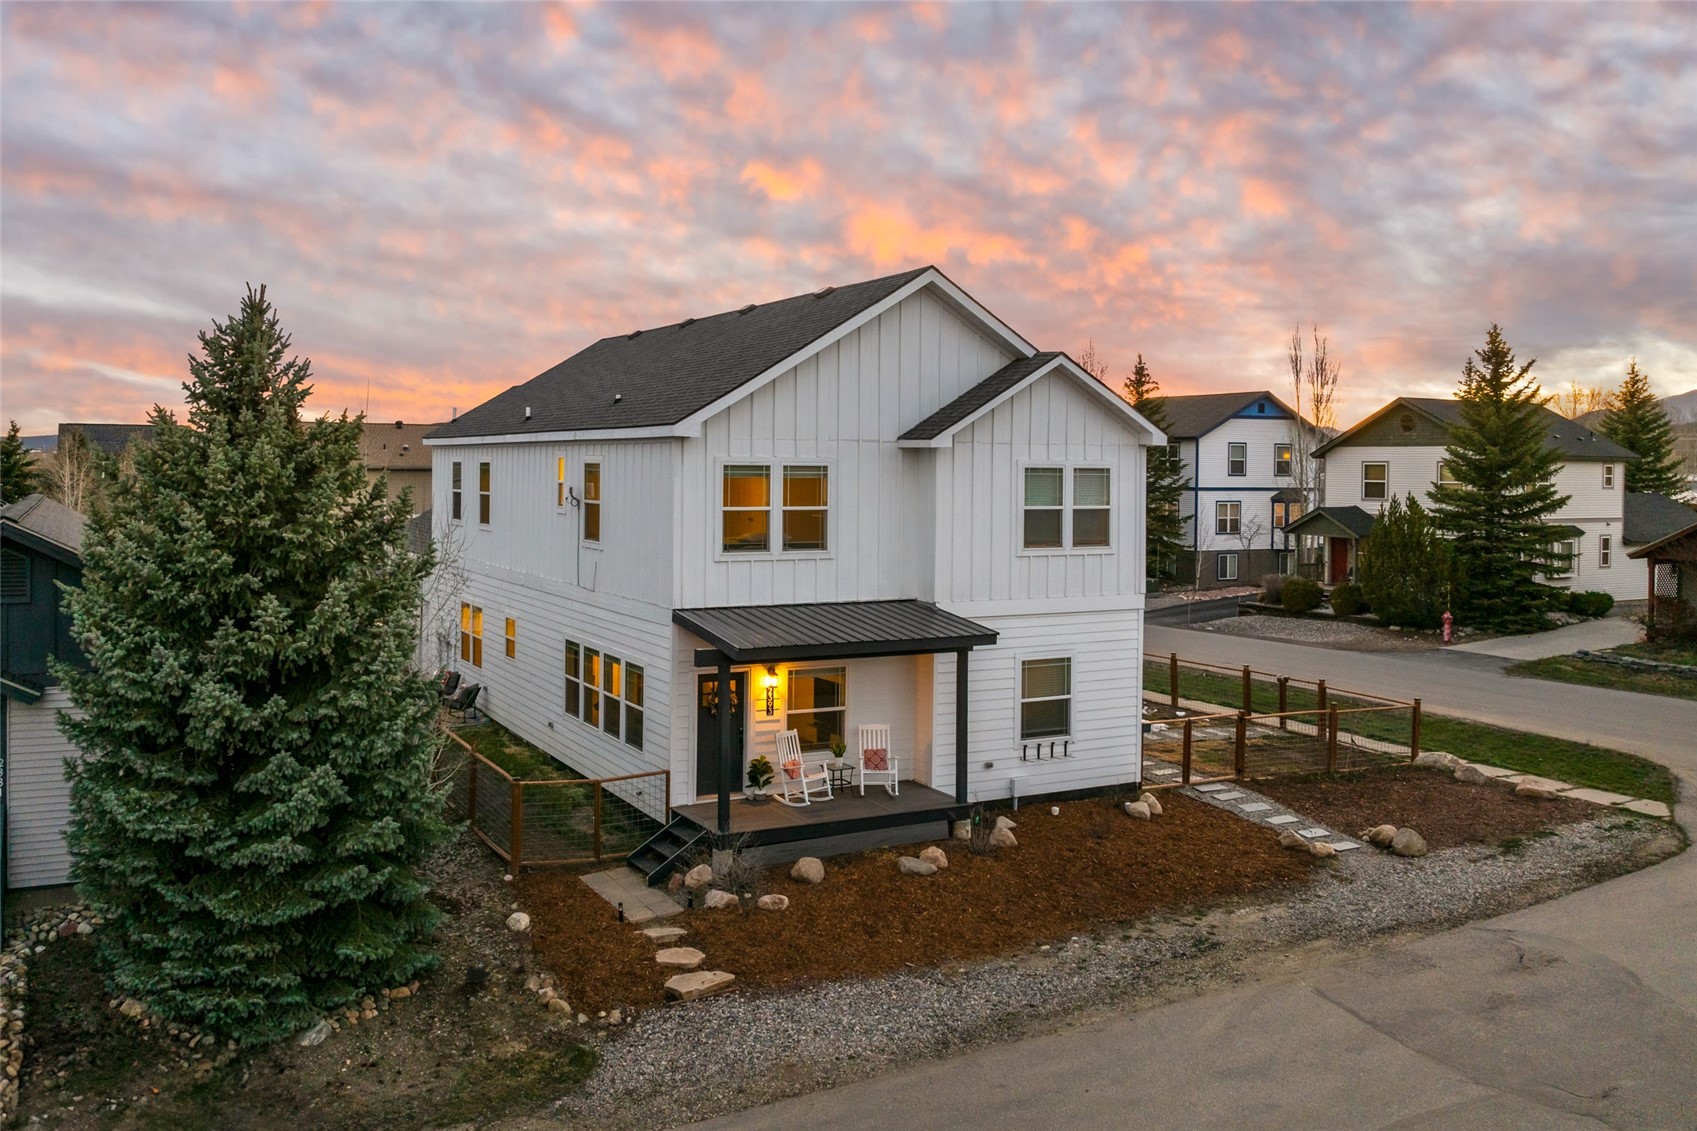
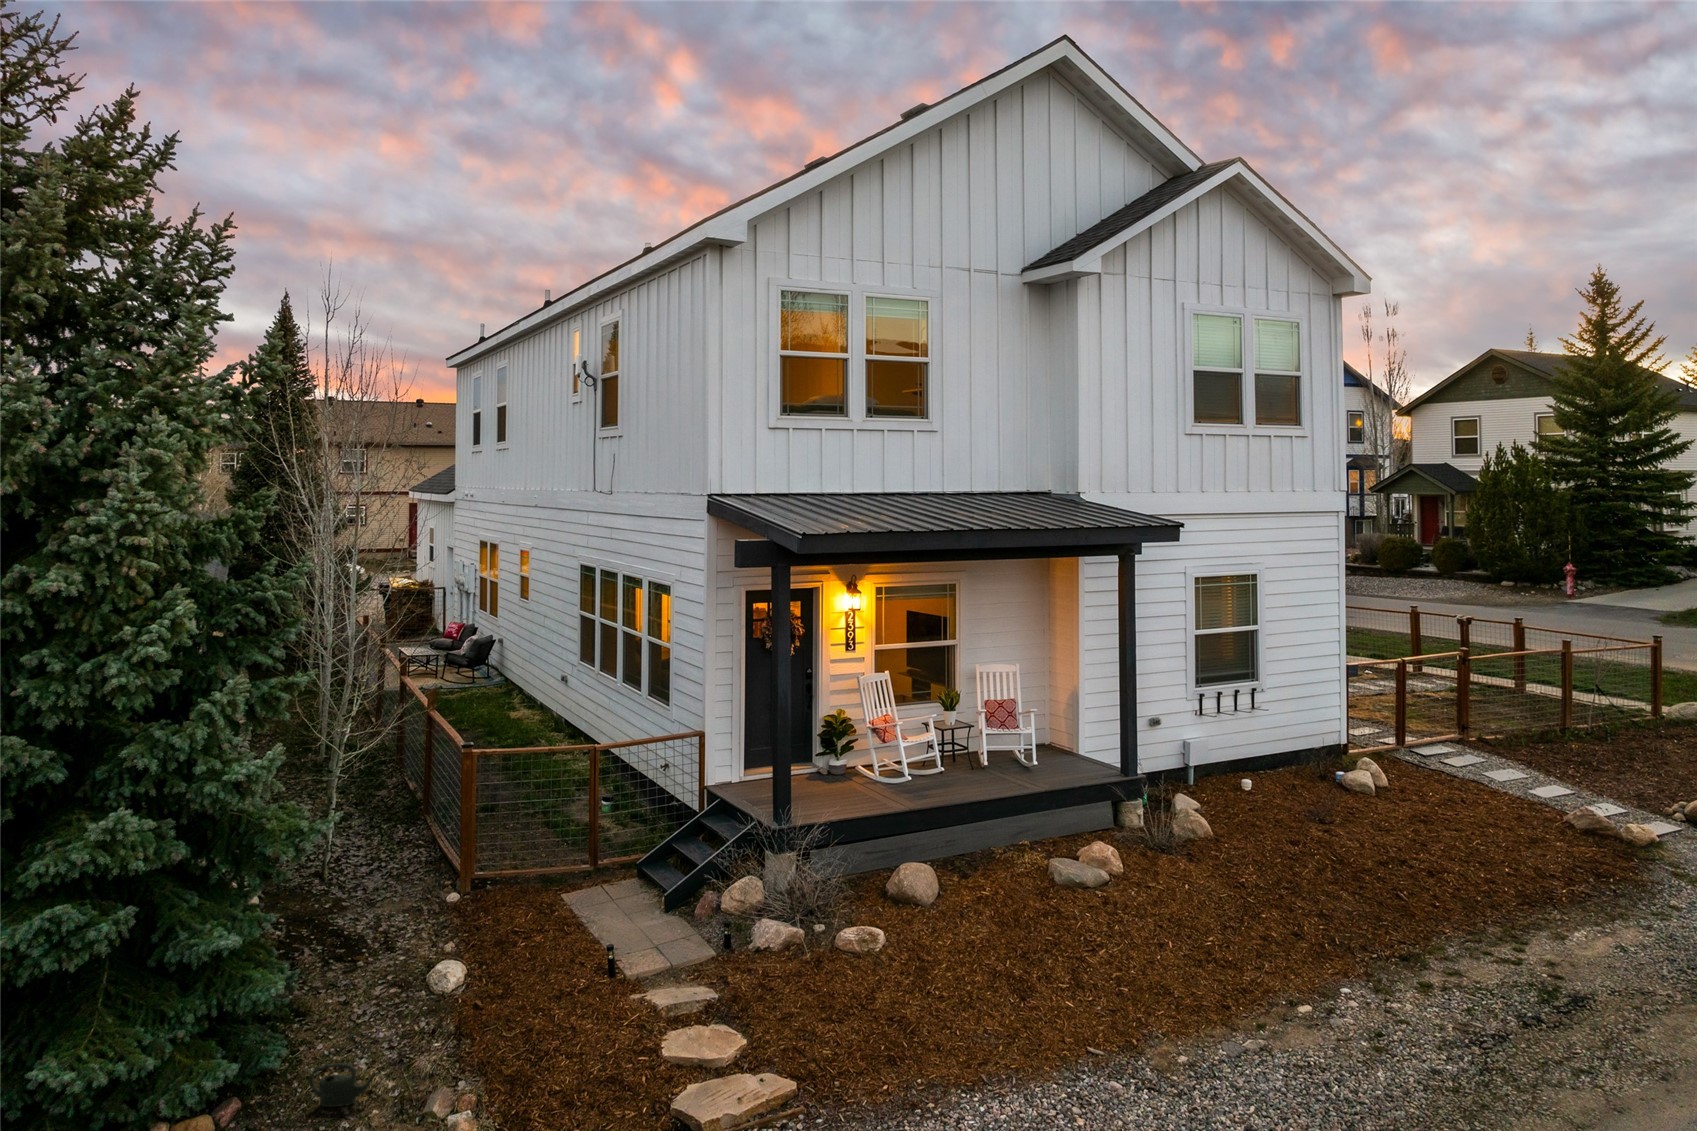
decorative plant: present [513,934,527,966] -> none [402,1005,451,1071]

